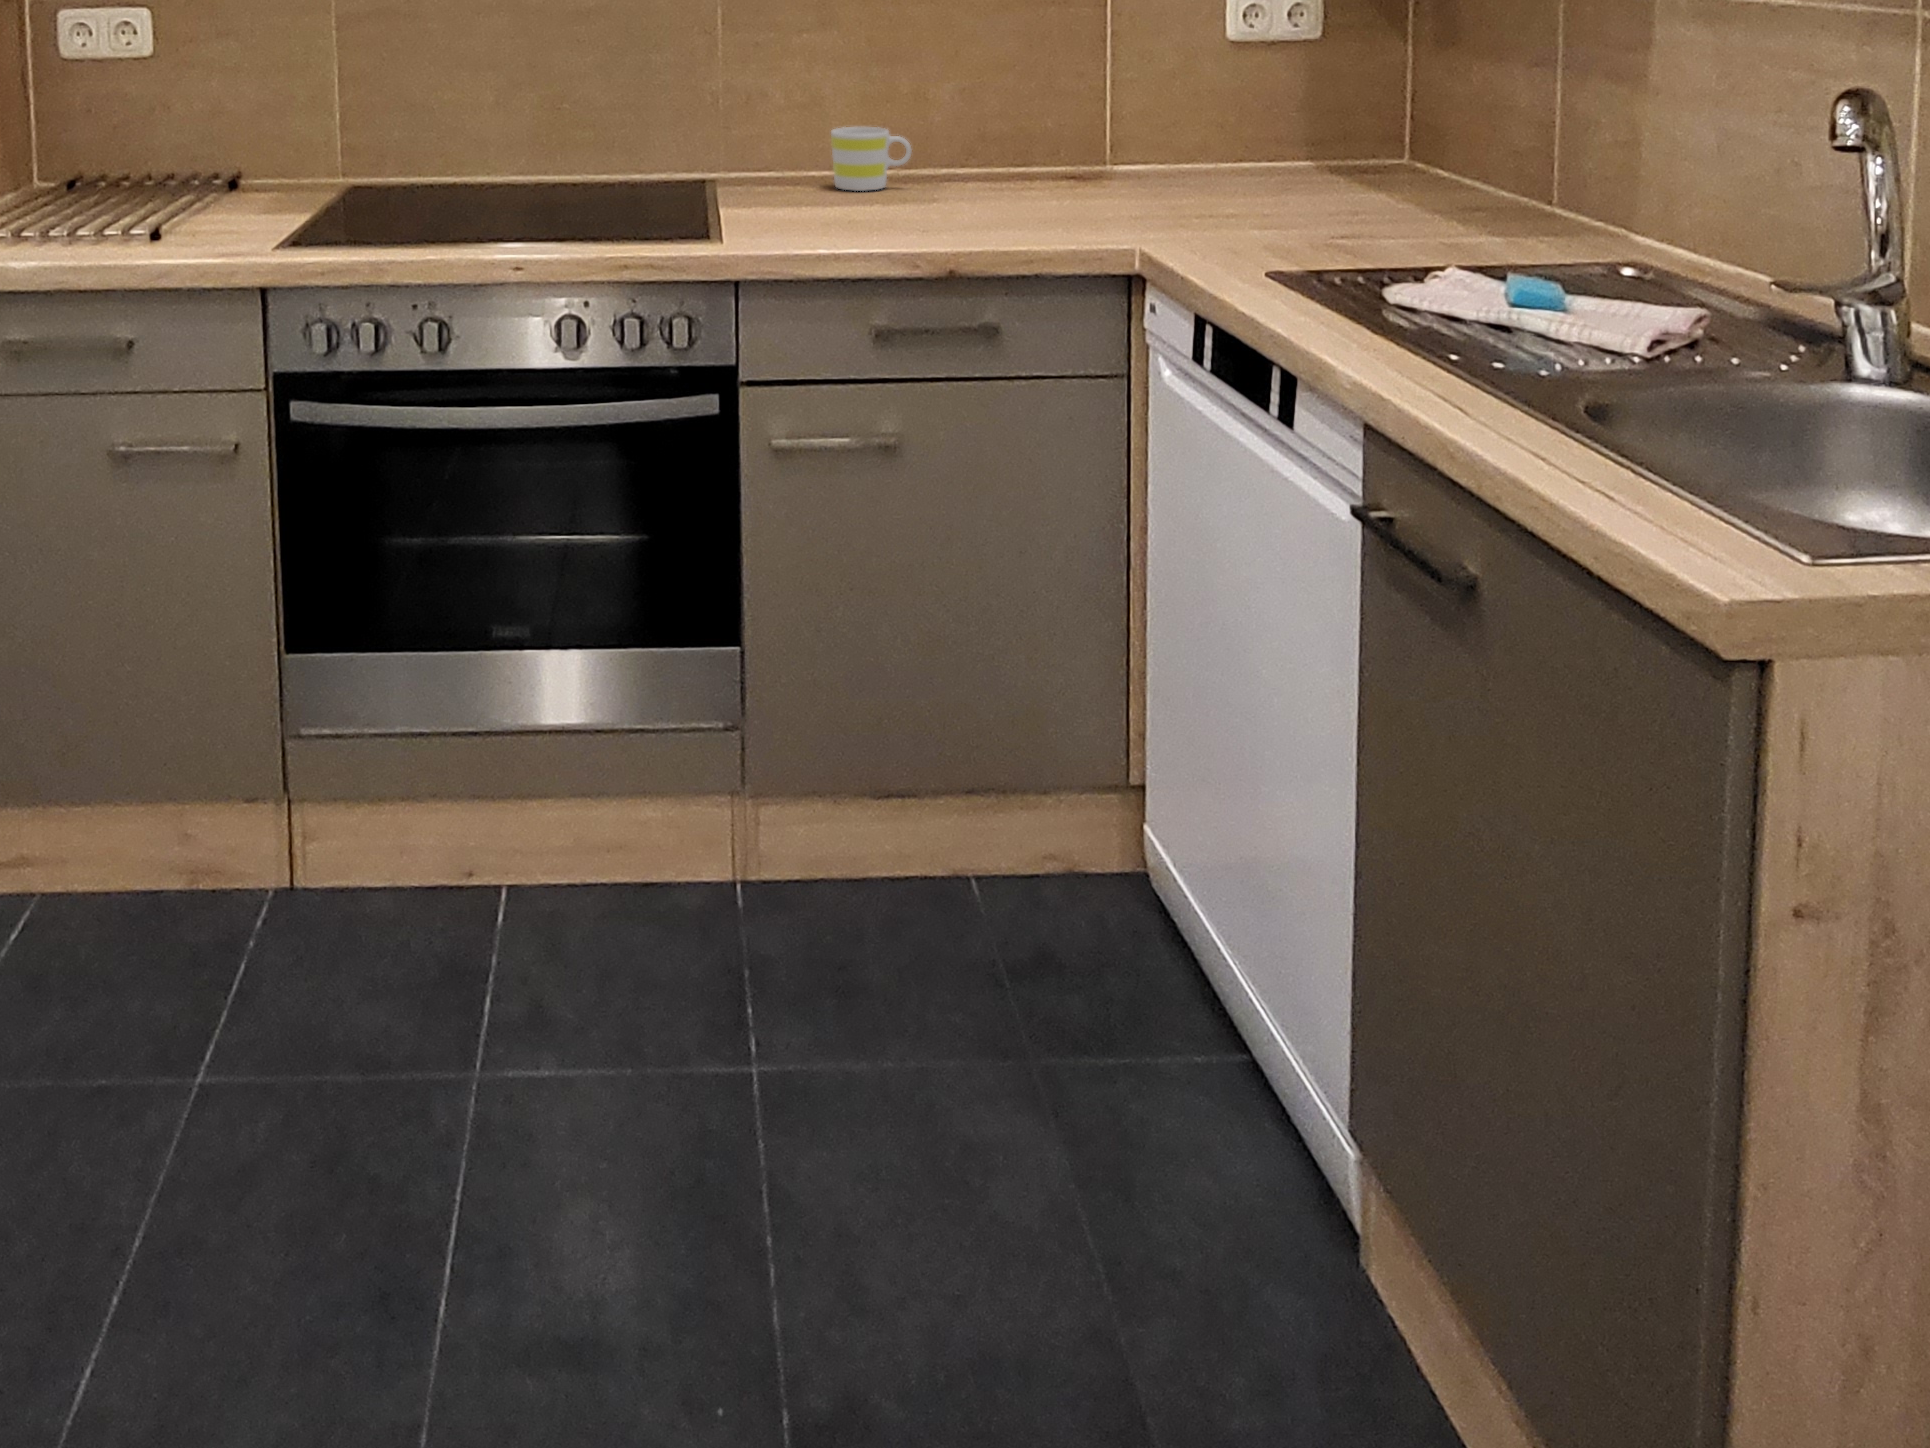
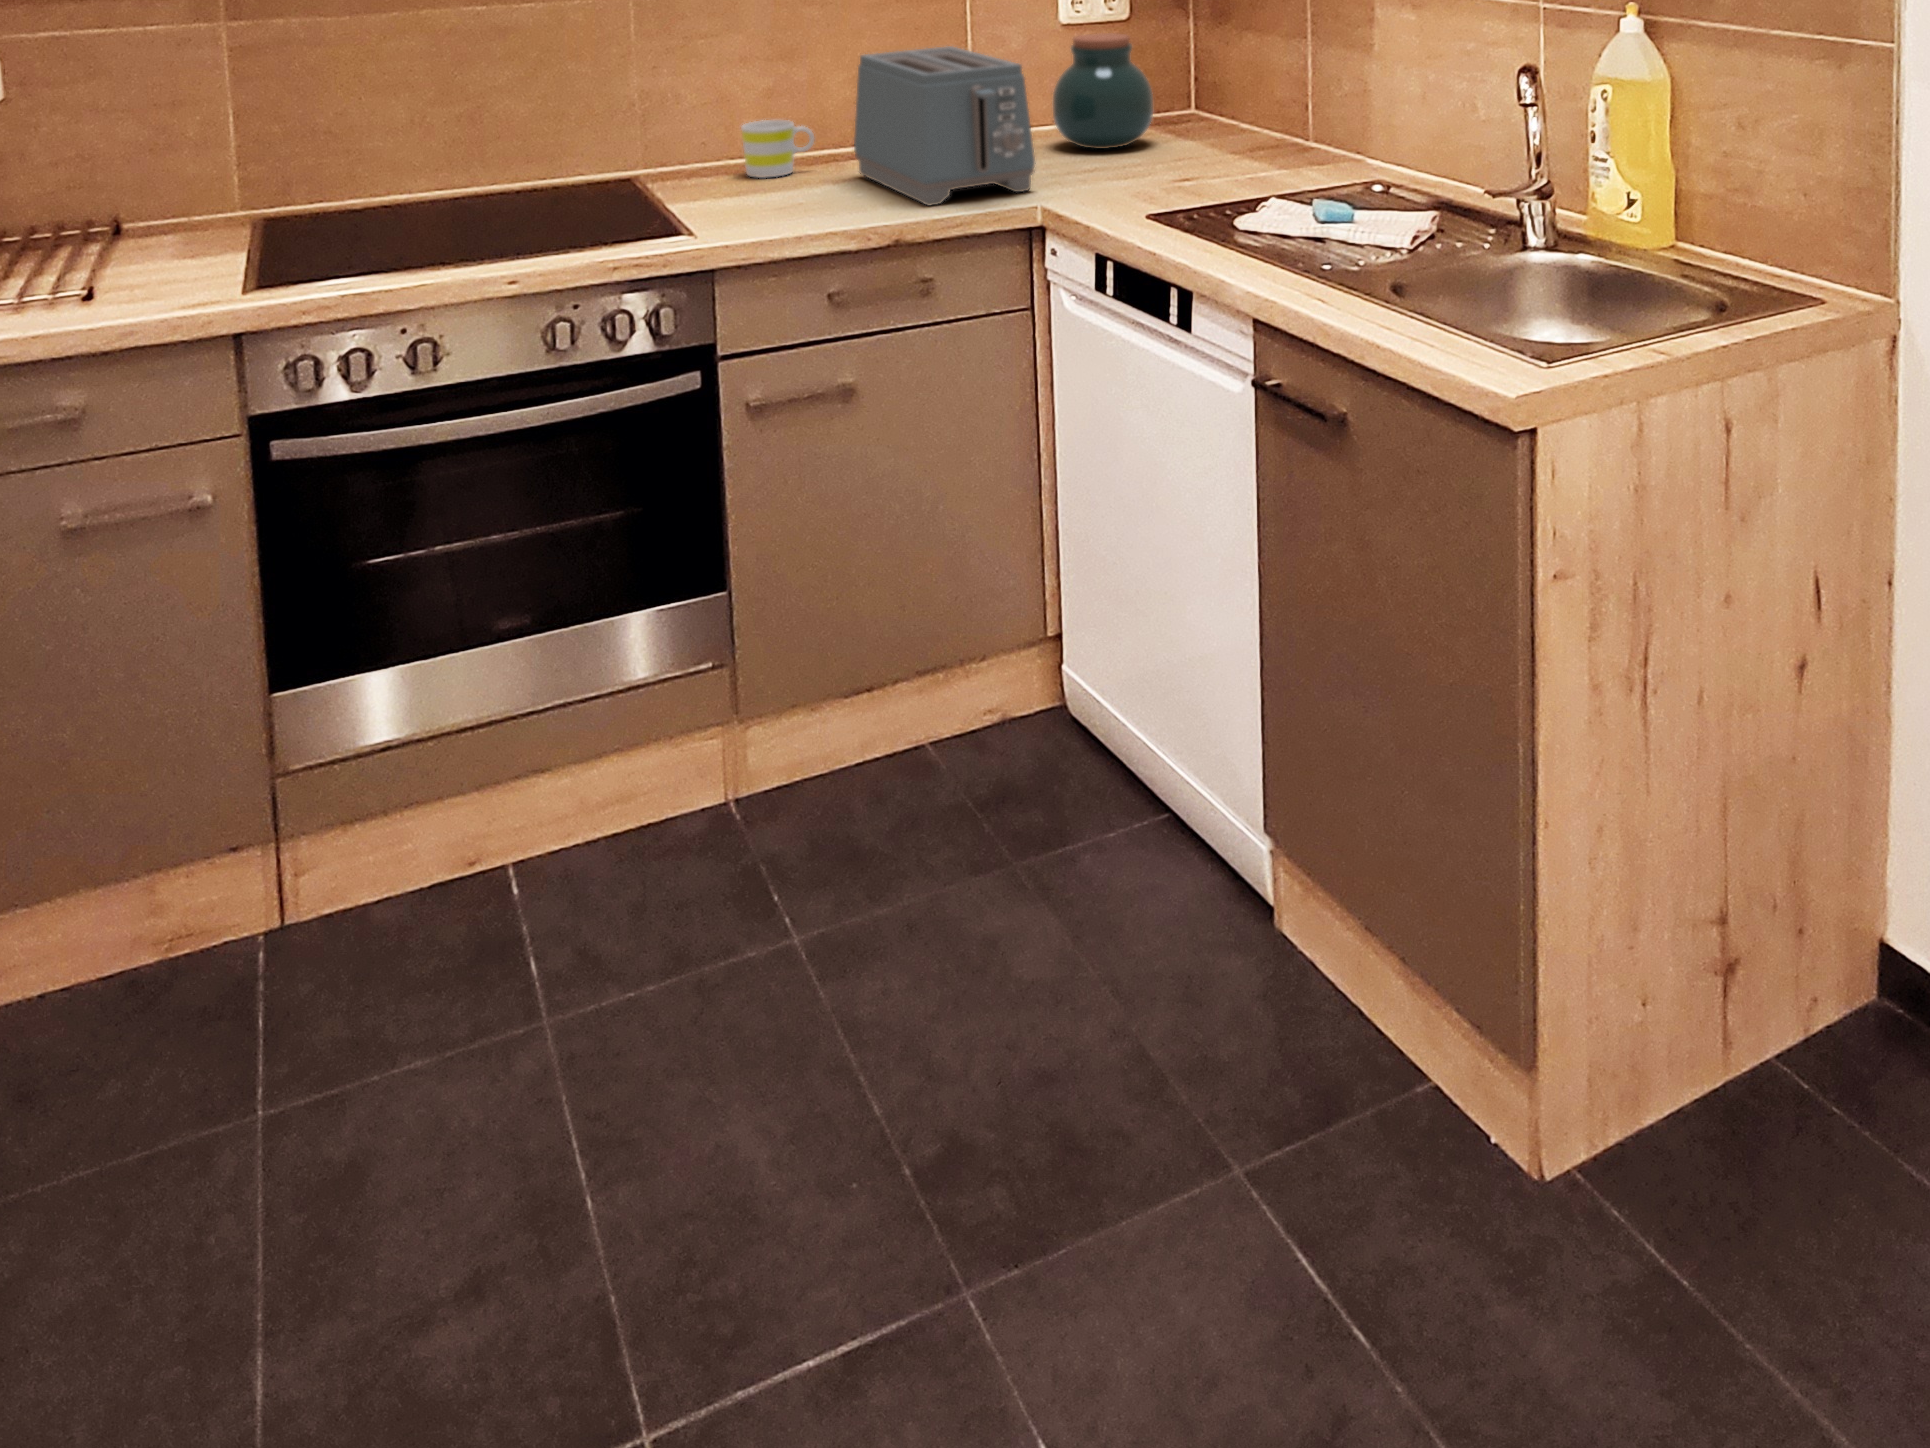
jar: none [1205,51,1337,194] -> present [1053,33,1153,149]
toaster: none [949,52,1149,236] -> present [854,46,1035,206]

